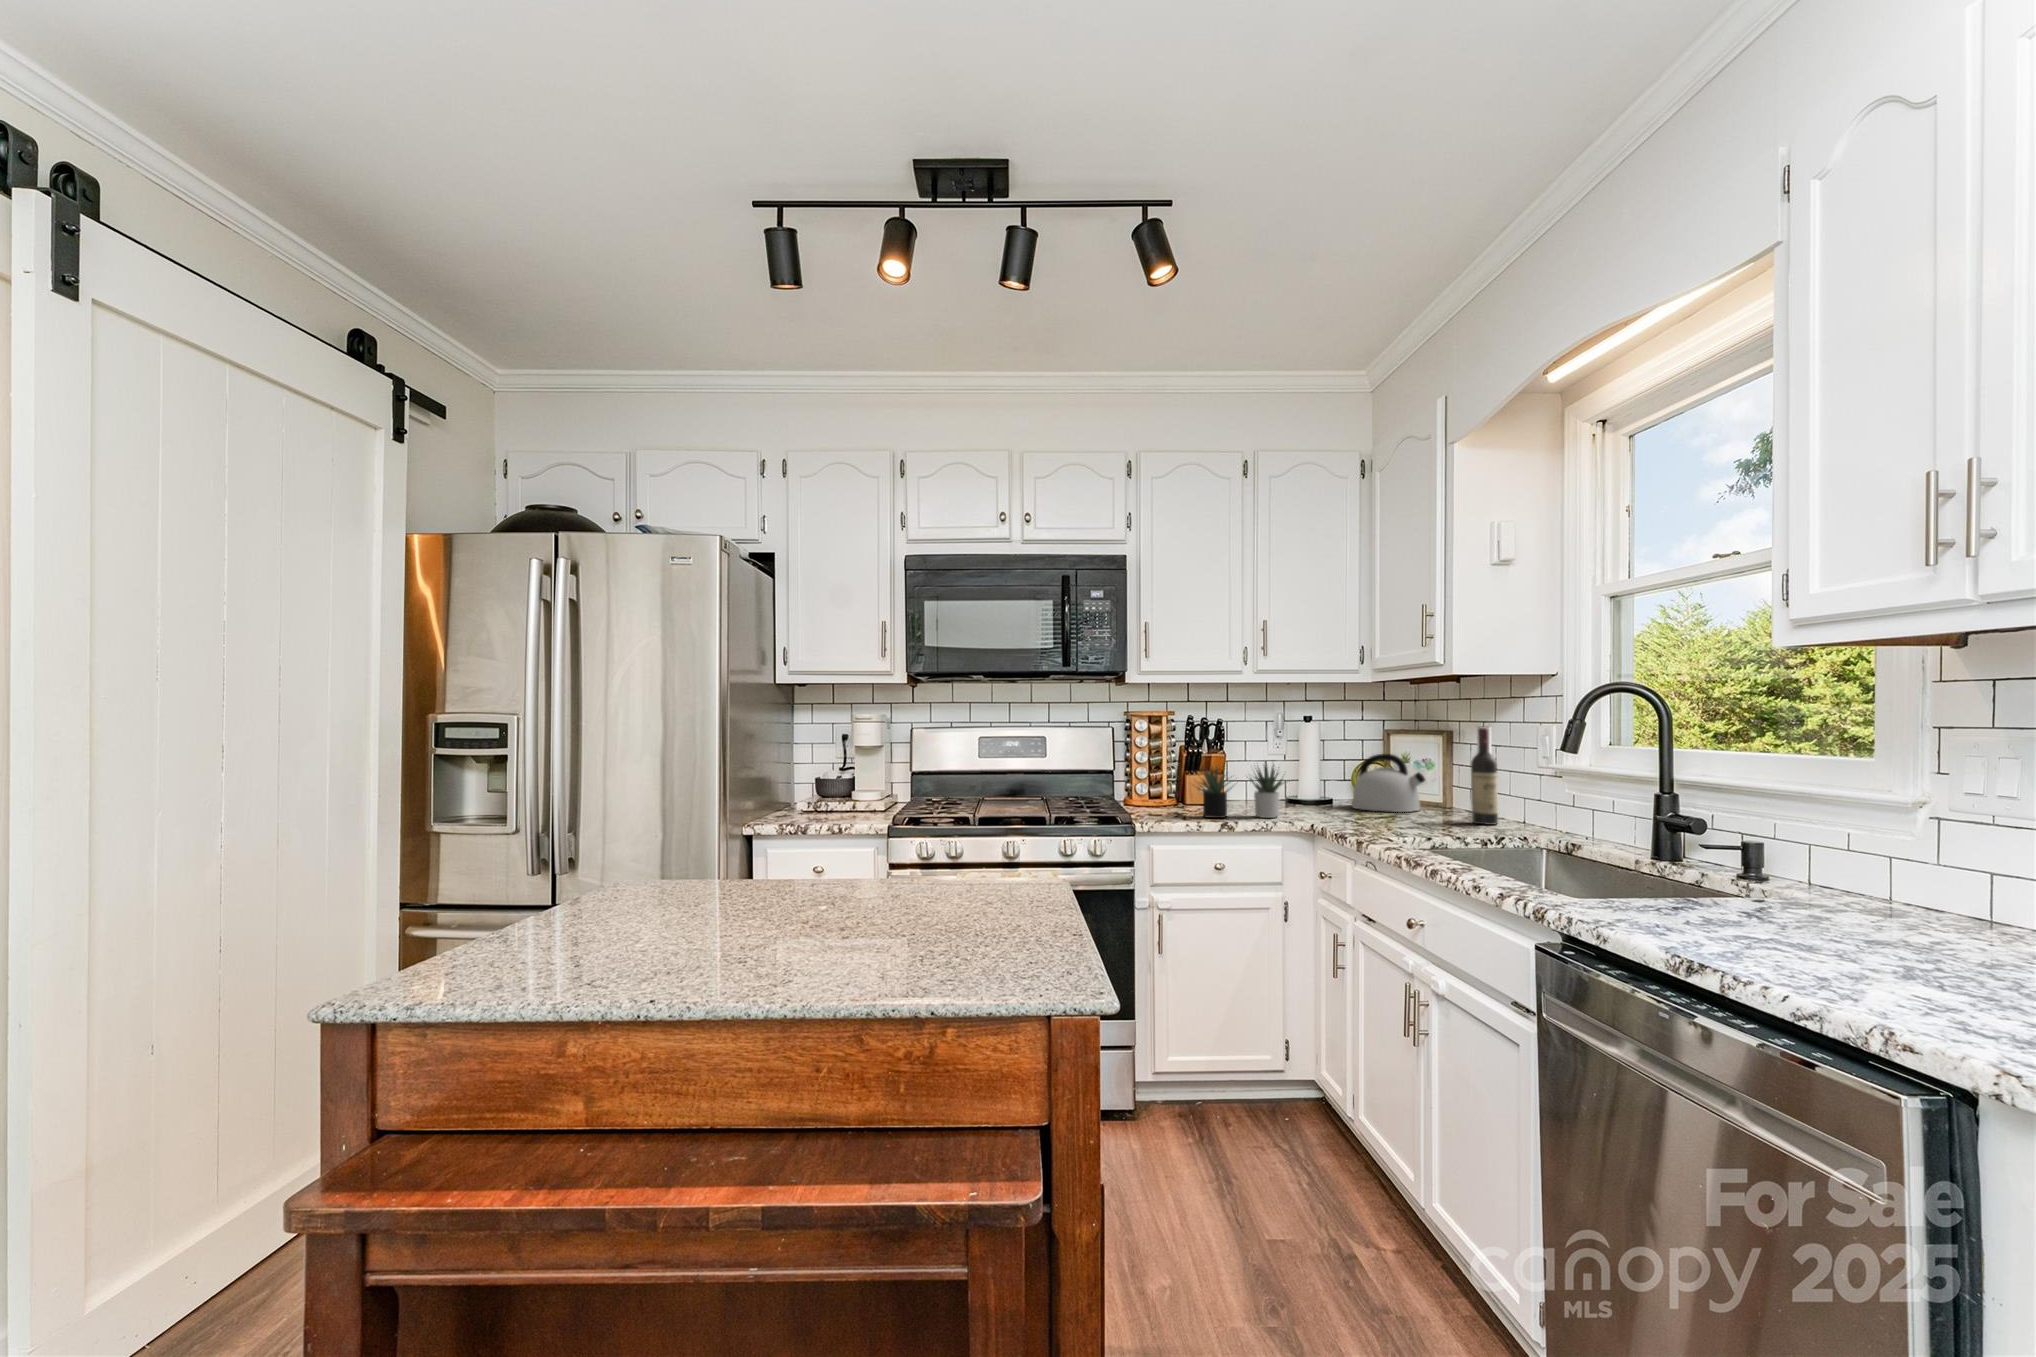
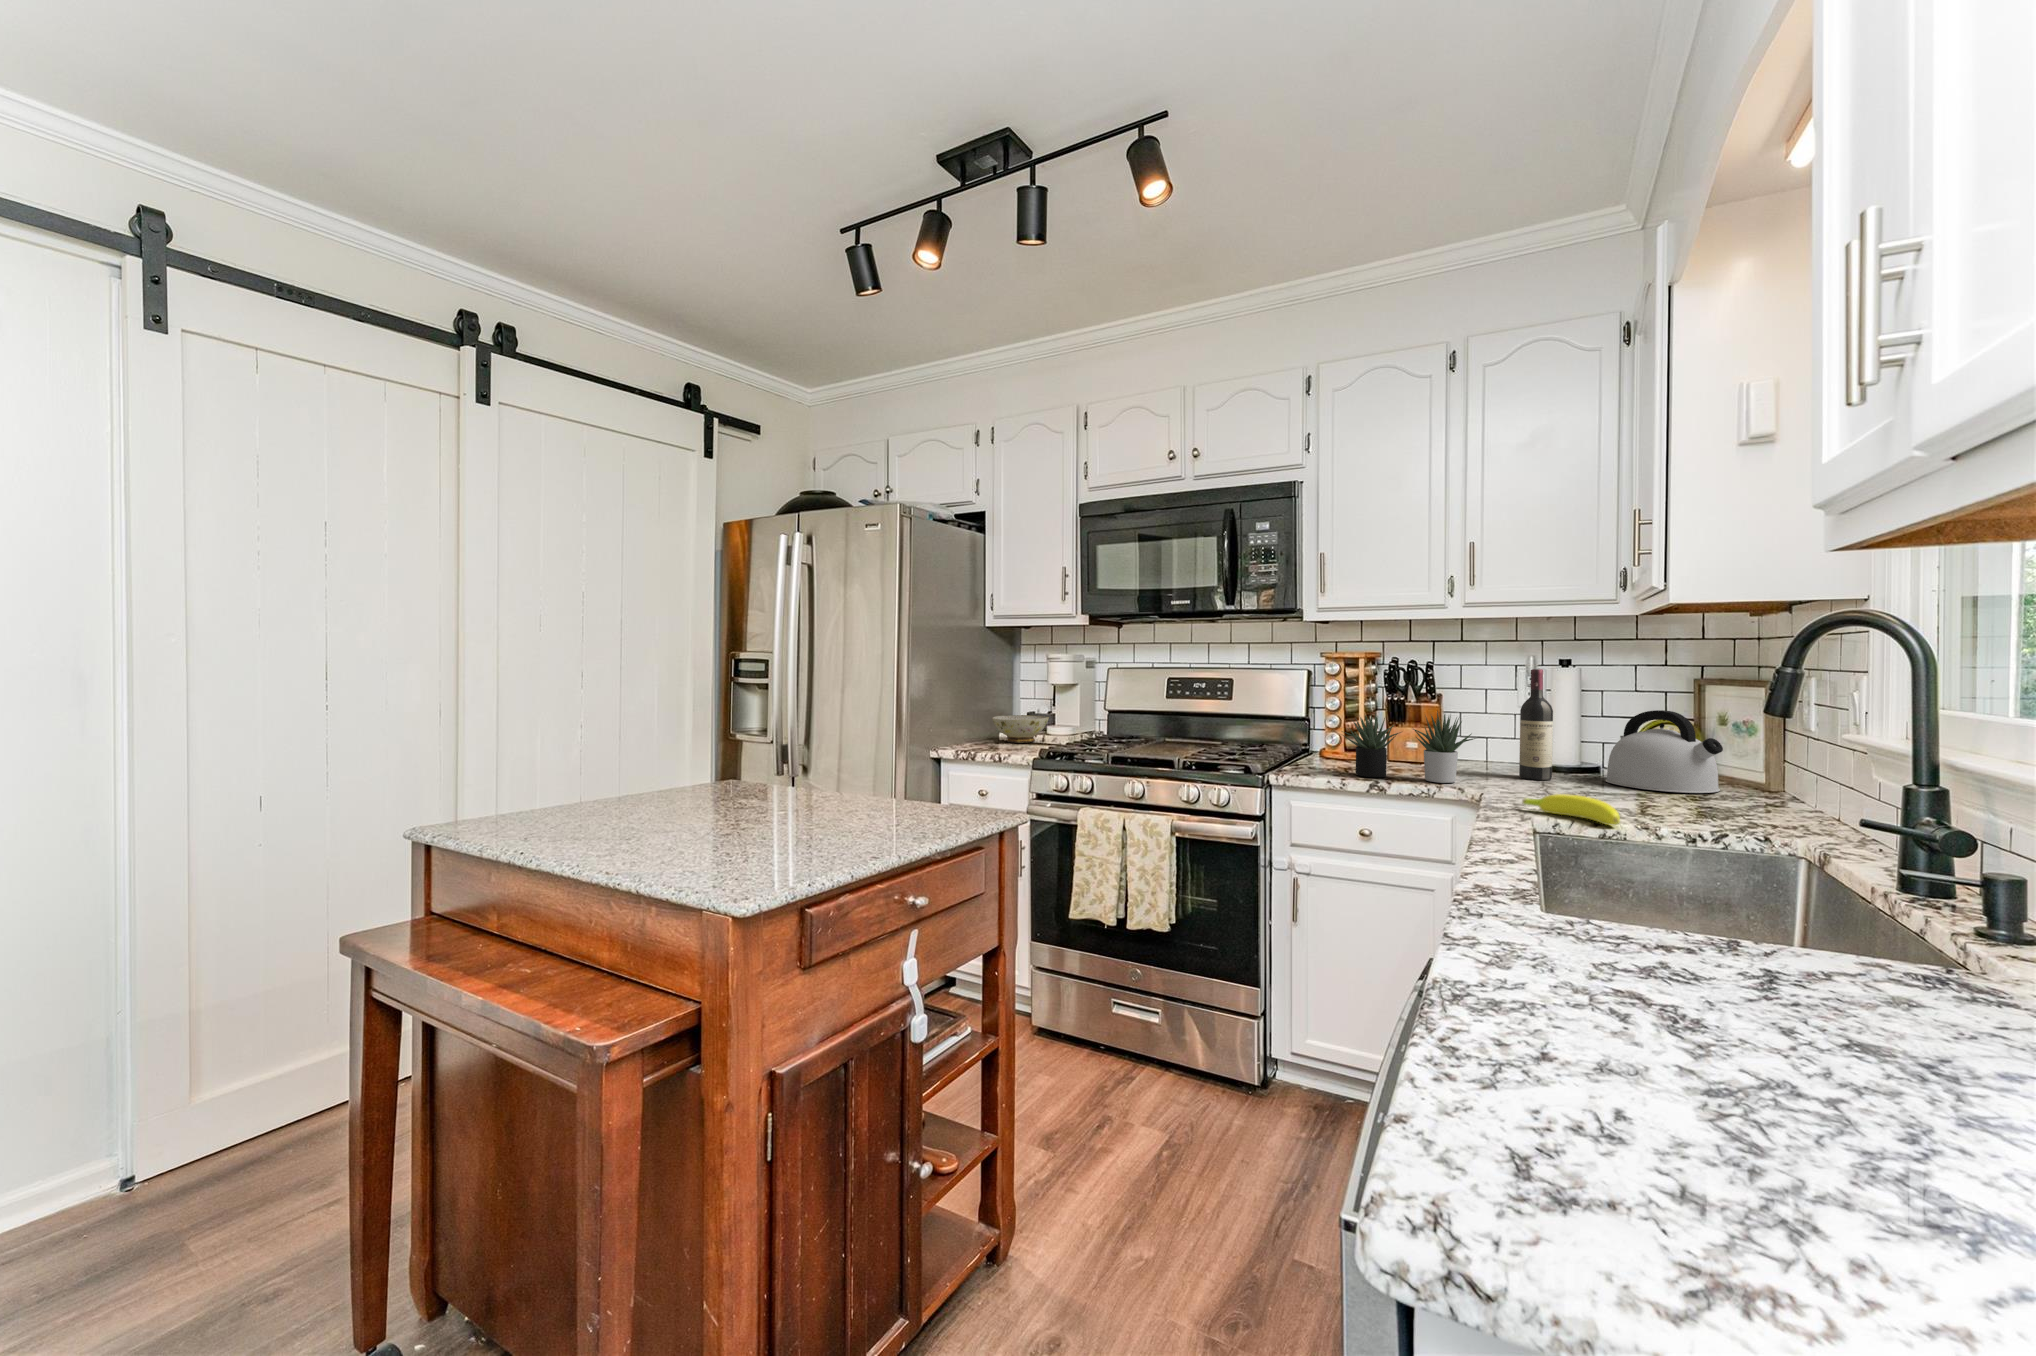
wine bottle: present [1471,728,1498,825] -> present [1519,669,1553,780]
ceramic bowl: none [799,782,863,814] -> present [992,715,1049,743]
banana: none [1360,816,1433,834] -> present [1522,794,1620,826]

